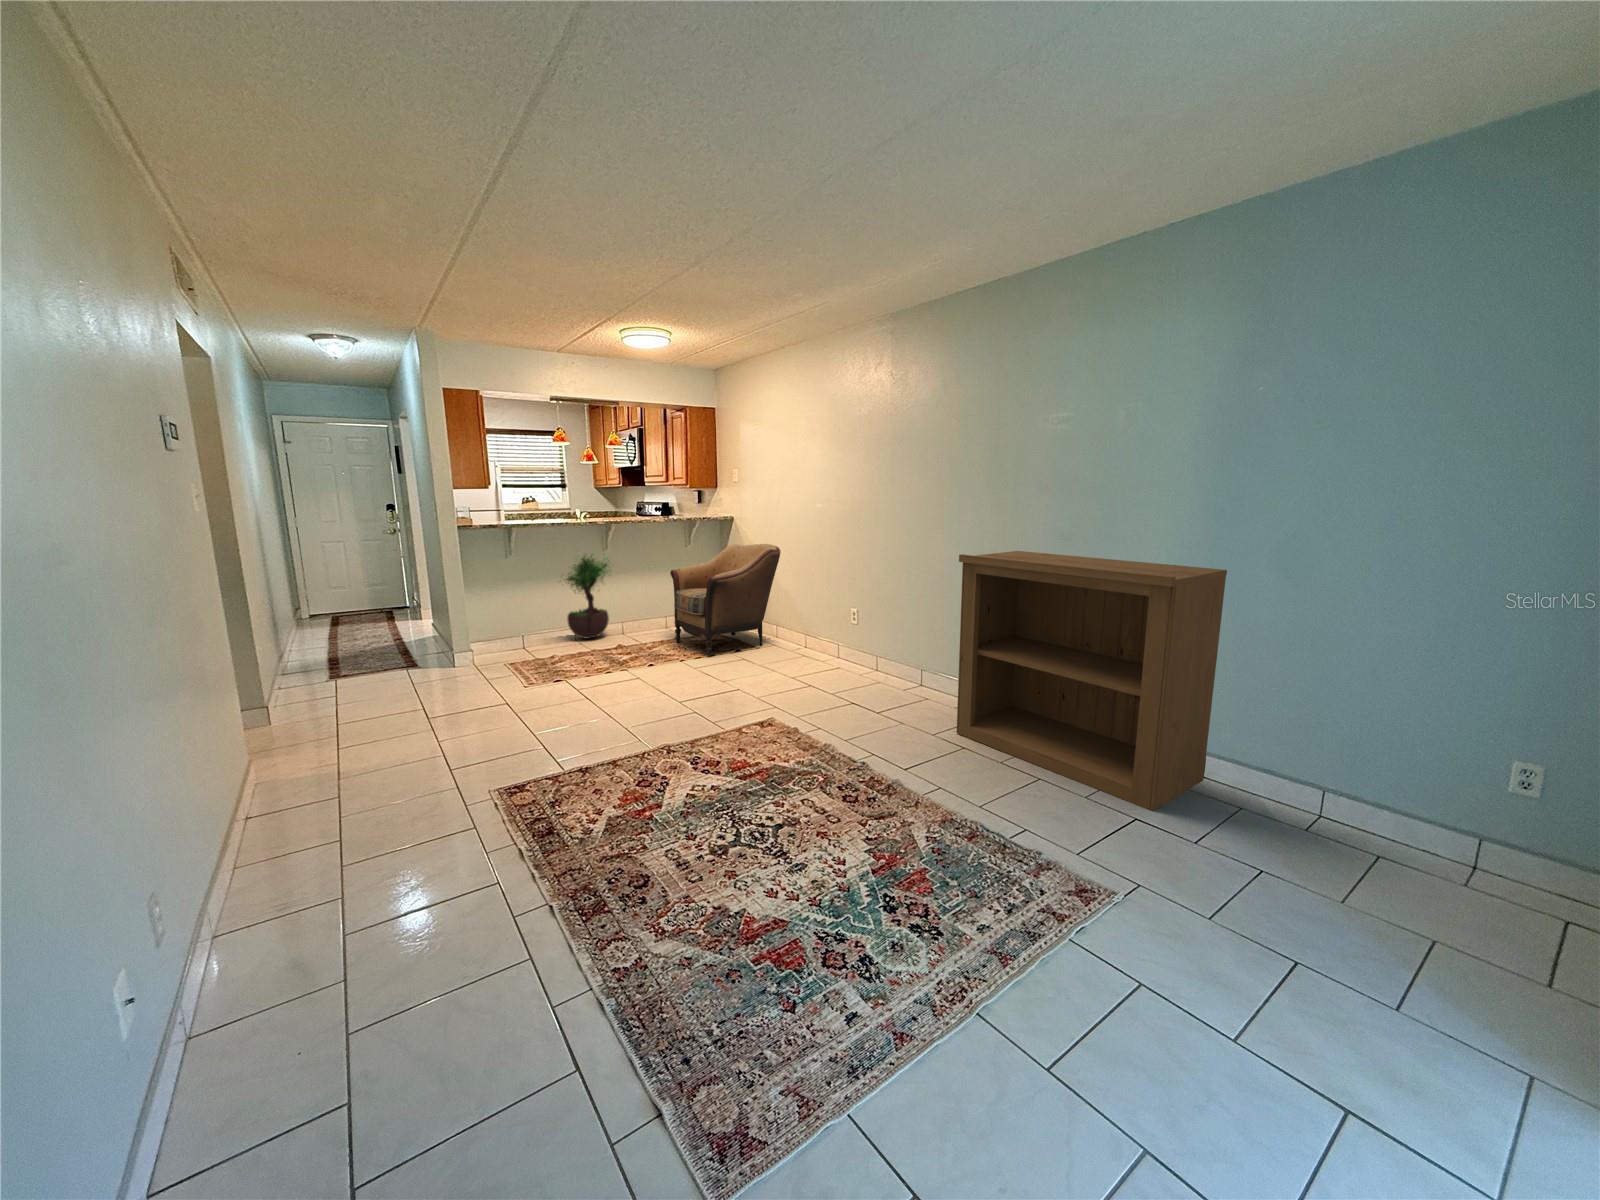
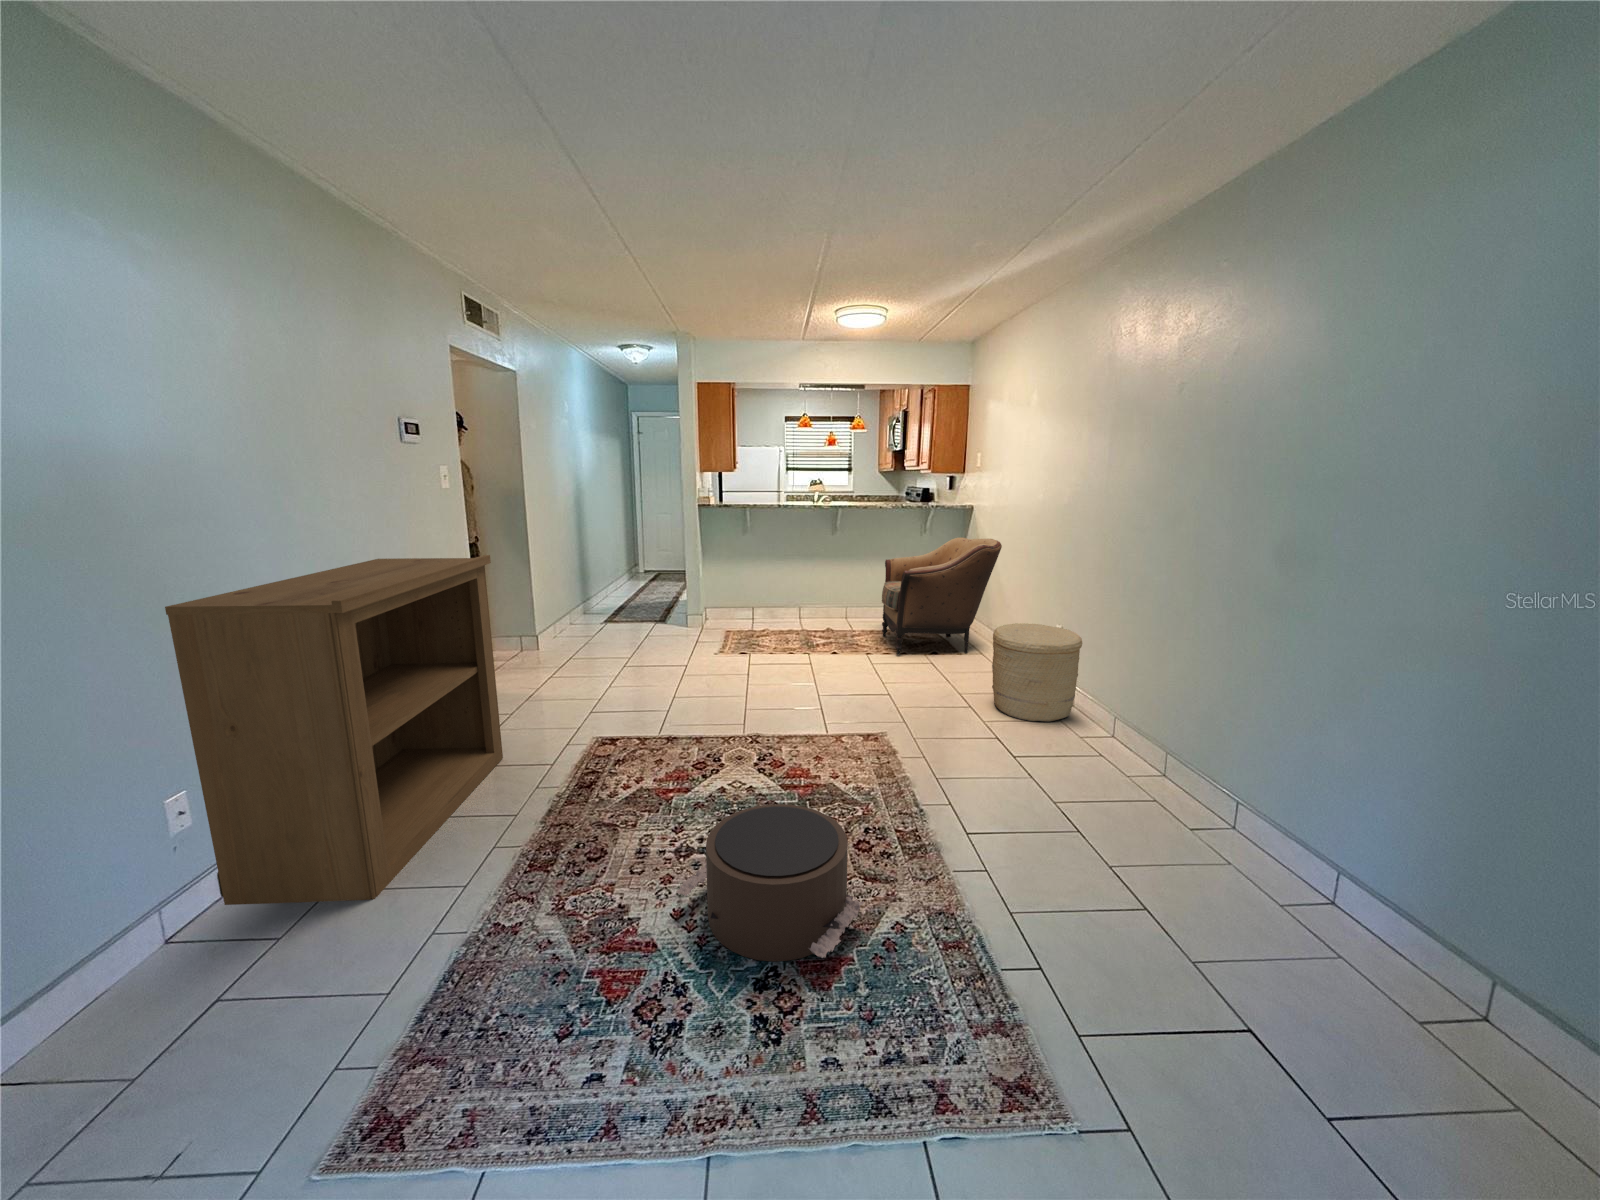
bookshelf: present [957,551,1227,811] -> present [165,555,503,905]
potted tree: present [566,554,611,639] -> none [785,531,839,619]
woven basket: none [819,609,888,686] -> present [992,623,1082,722]
pouf: none [767,773,924,899] -> present [676,804,864,962]

